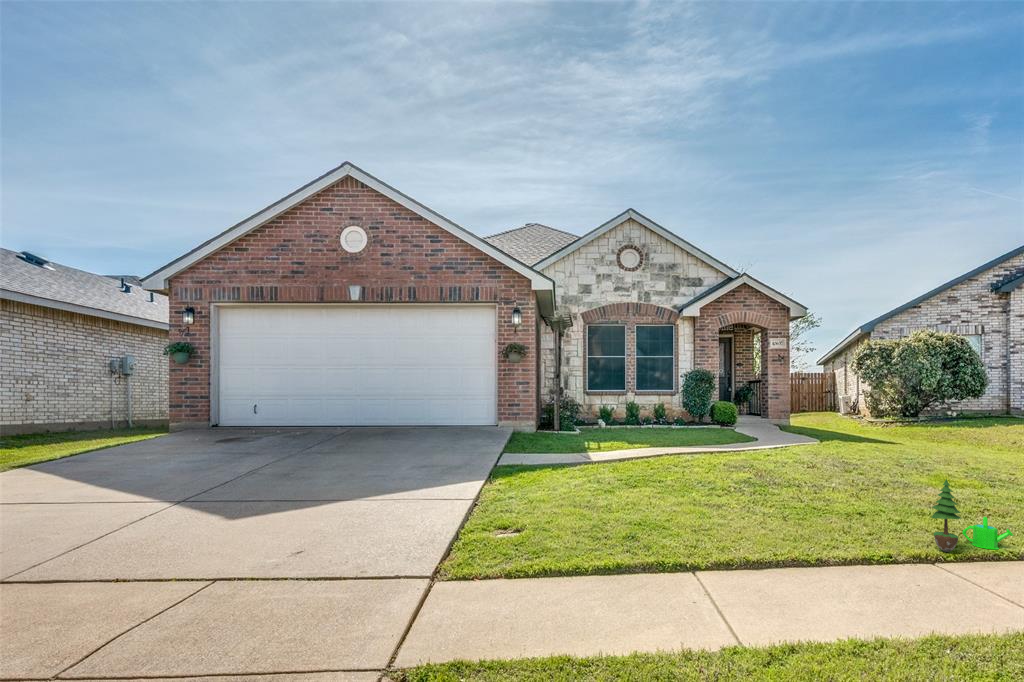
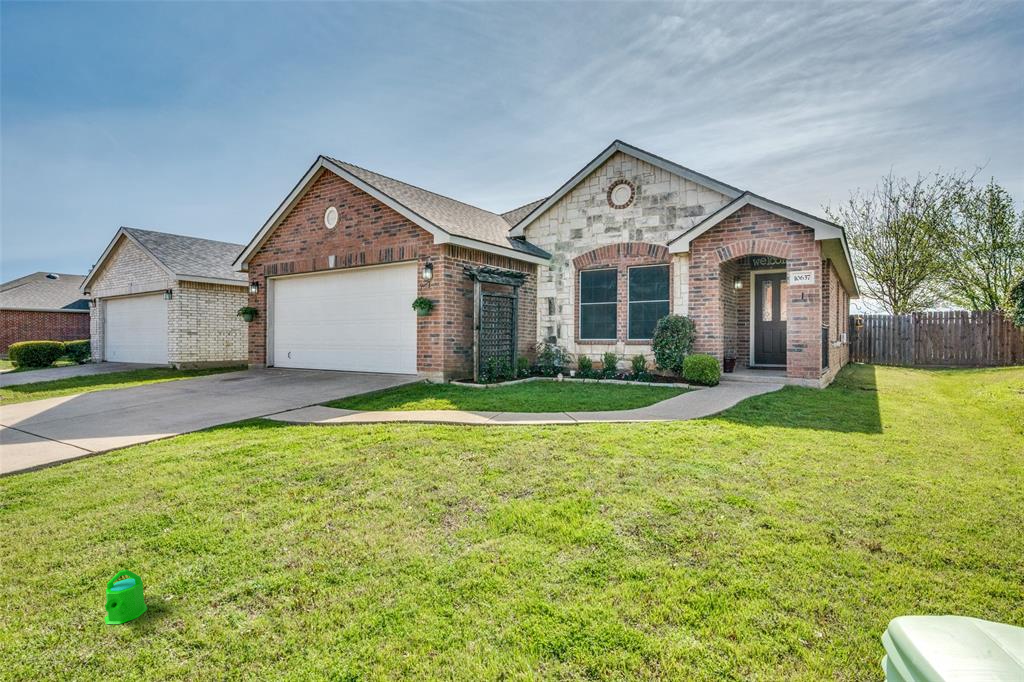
potted tree: present [931,479,961,552] -> none [15,503,68,607]

